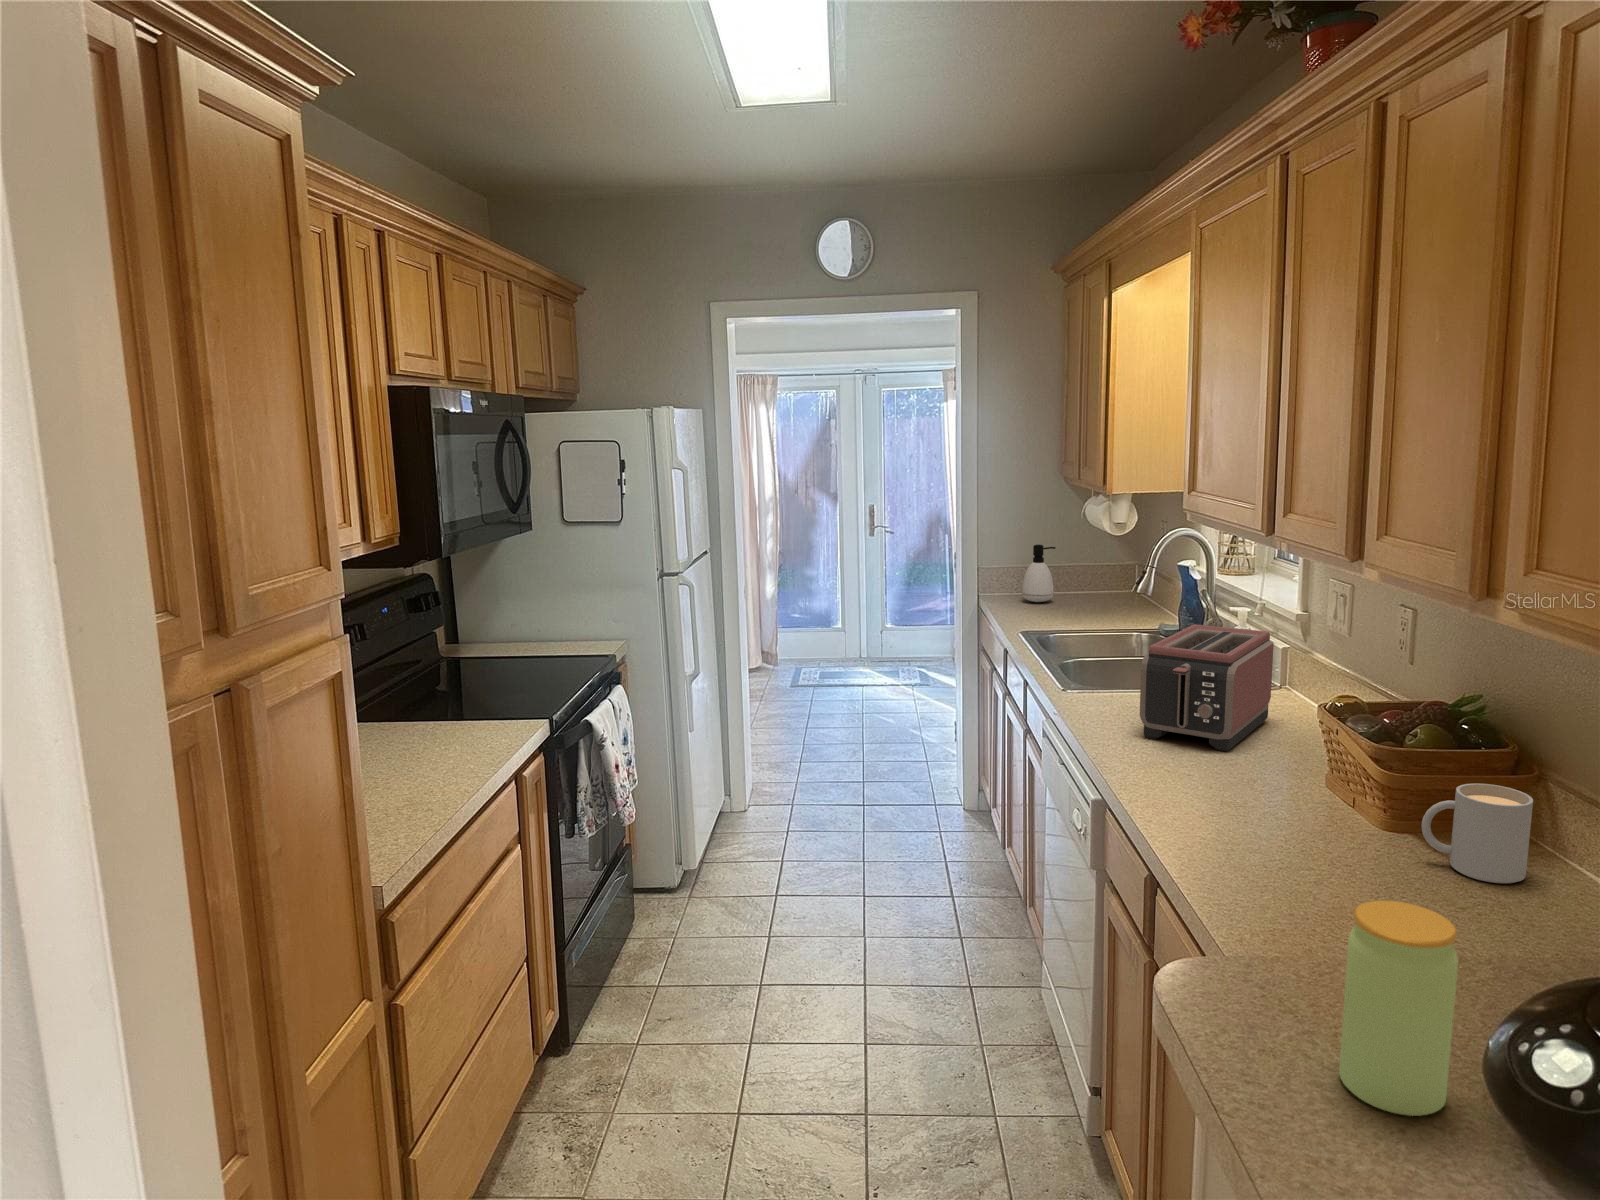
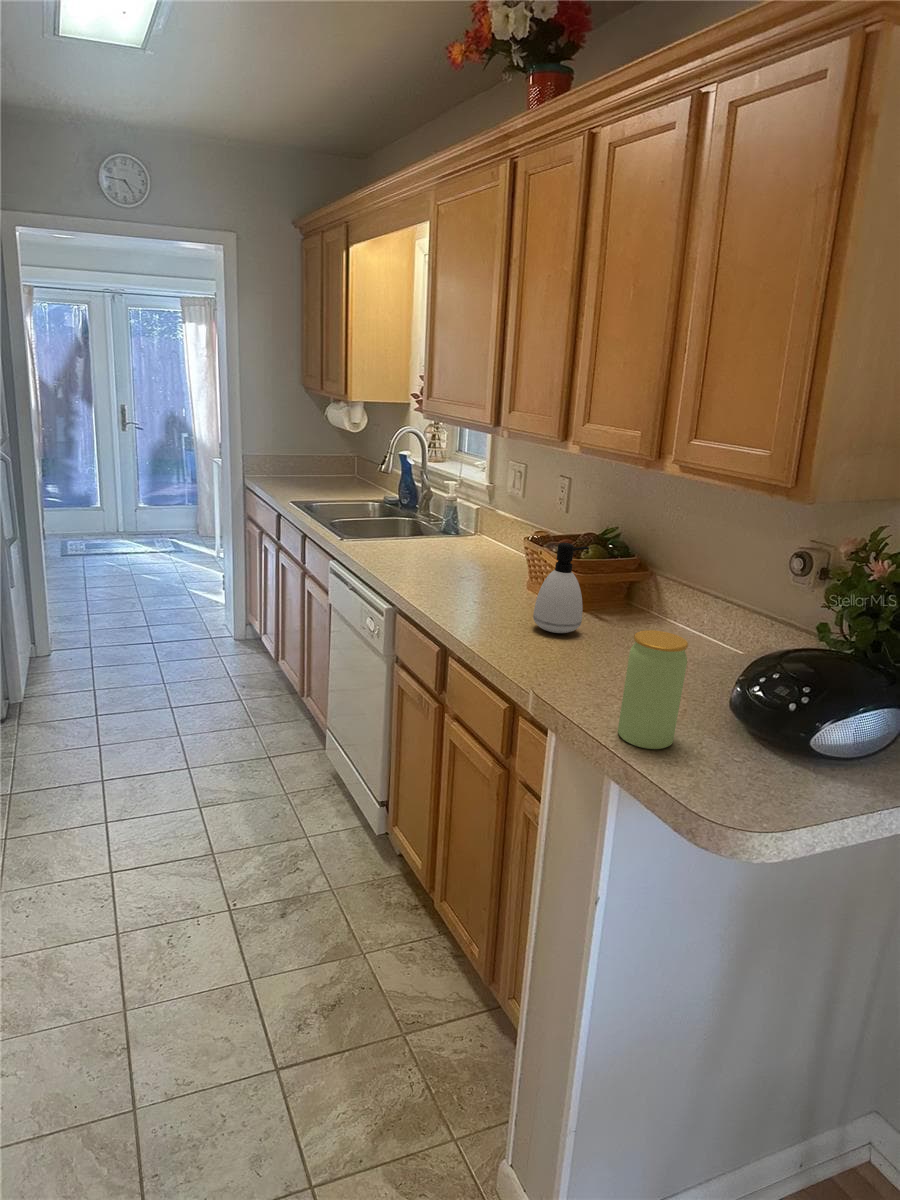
soap dispenser: present [1022,545,1056,602] -> present [533,543,589,633]
toaster: present [1140,624,1274,751] -> none [408,490,483,572]
mug: present [1422,783,1533,883] -> none [599,576,655,631]

